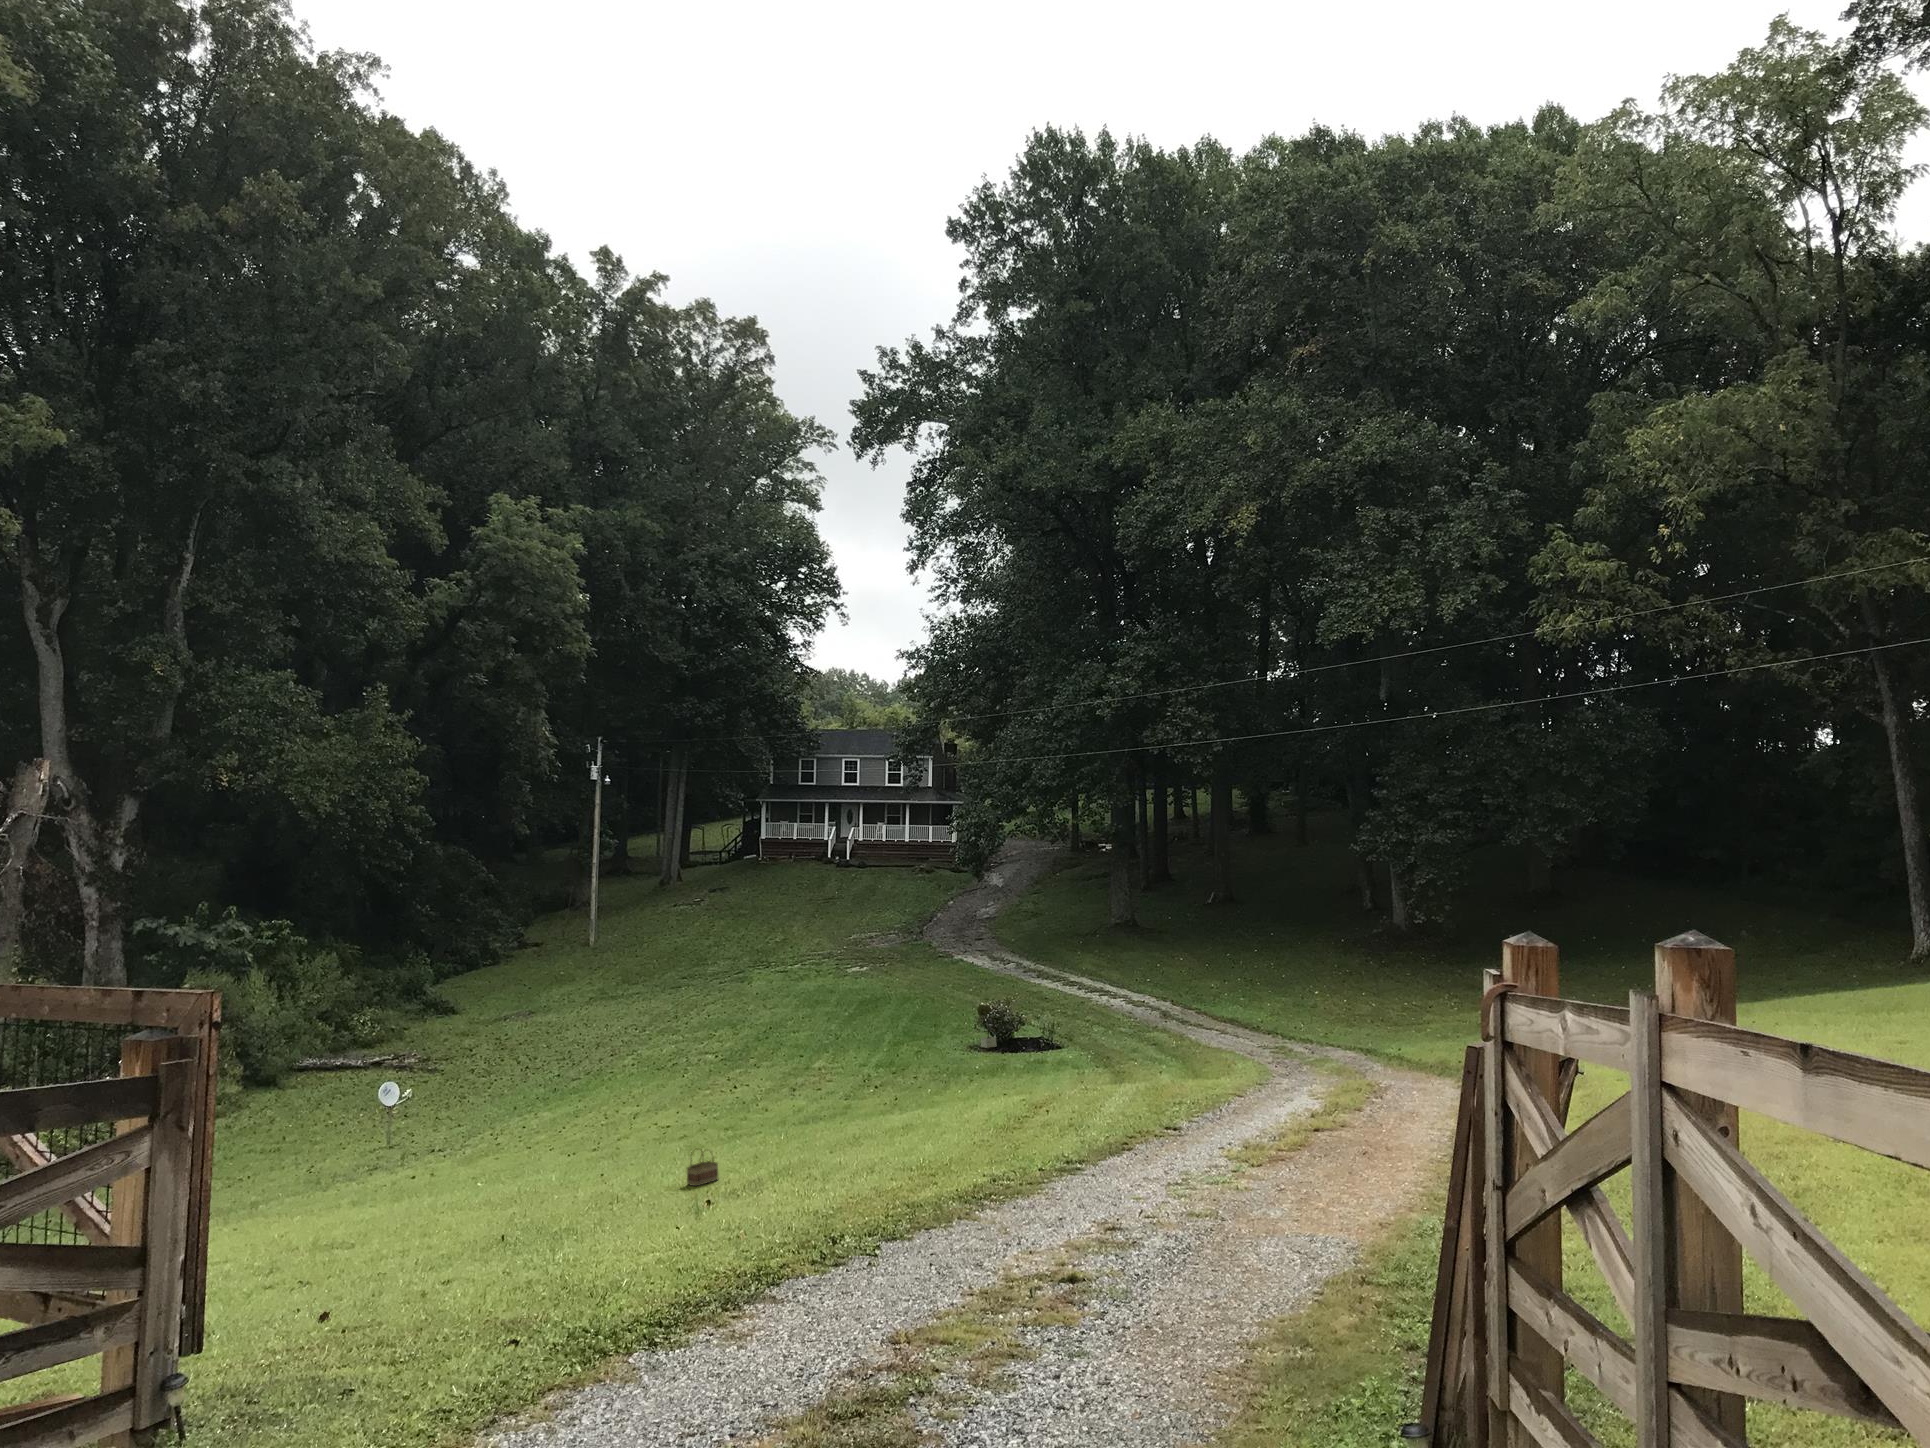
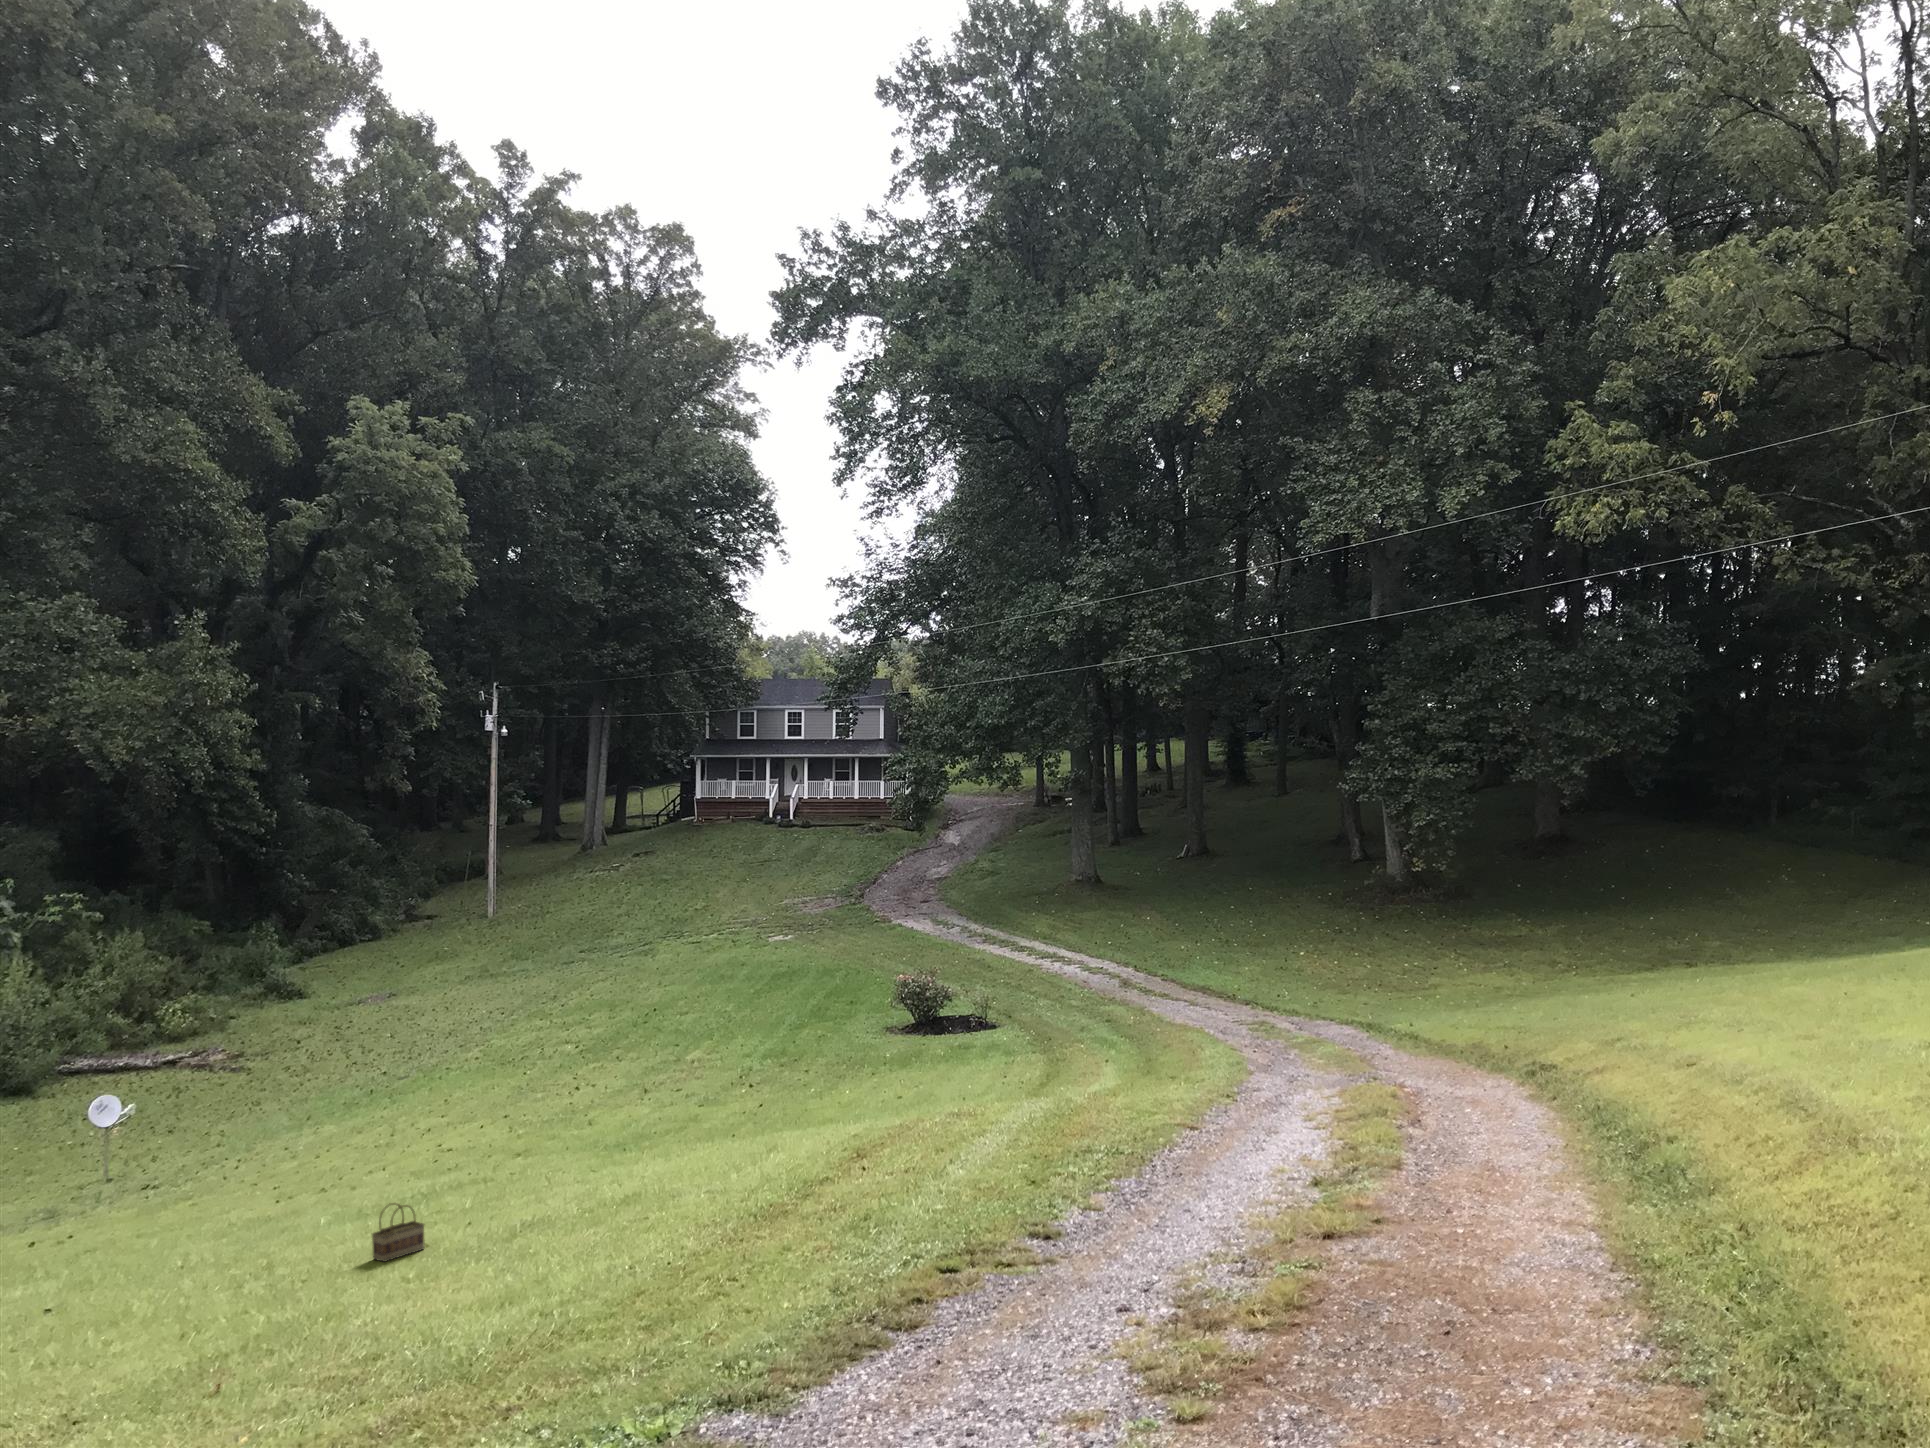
potted tree: present [977,1004,997,1048] -> none [888,976,913,1030]

